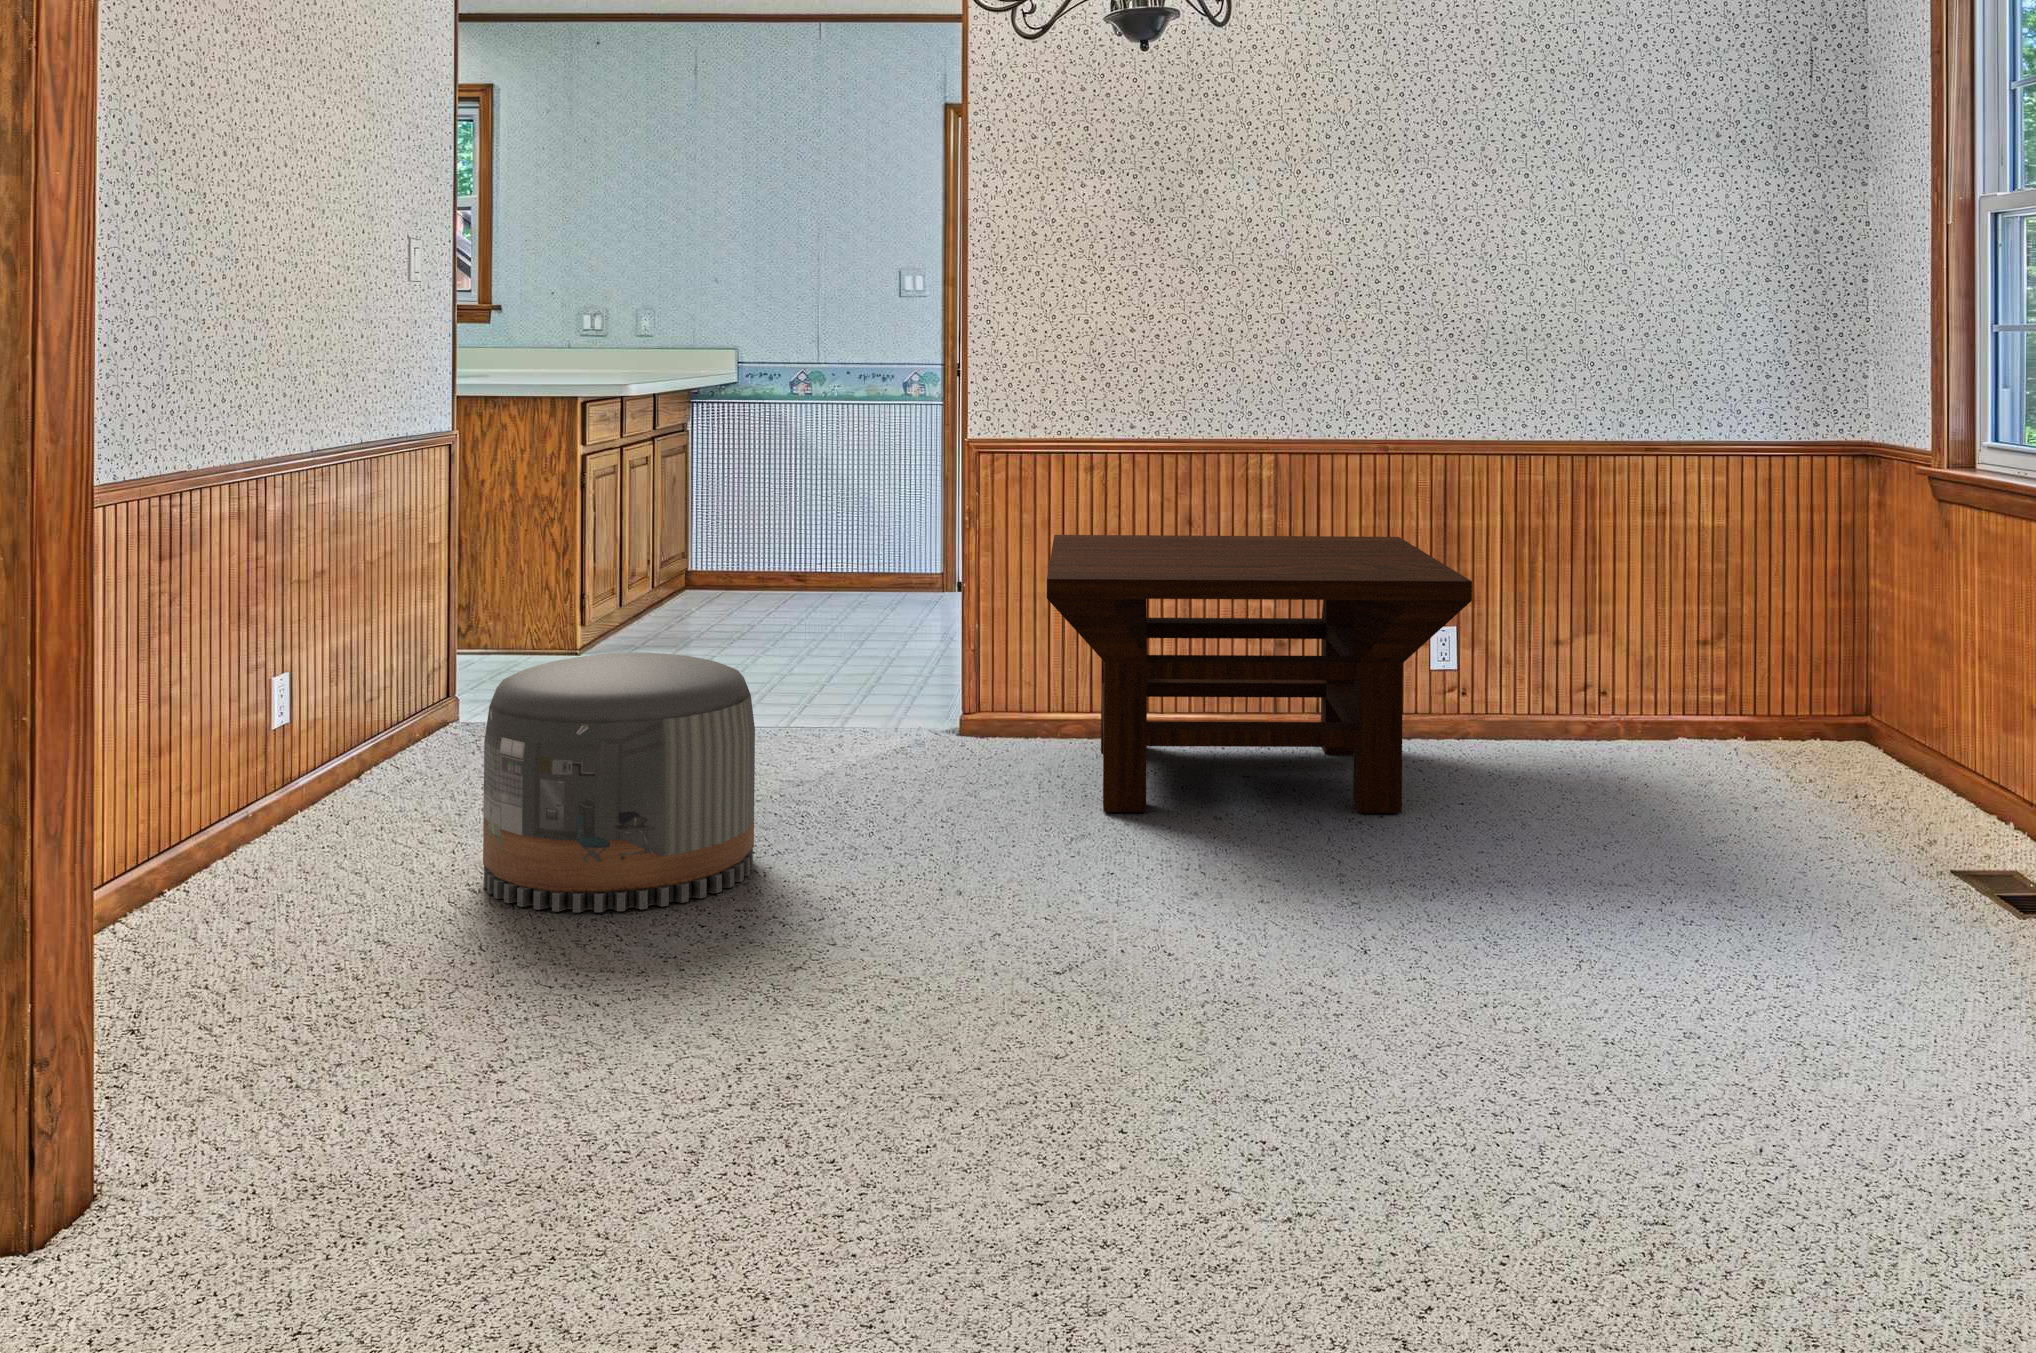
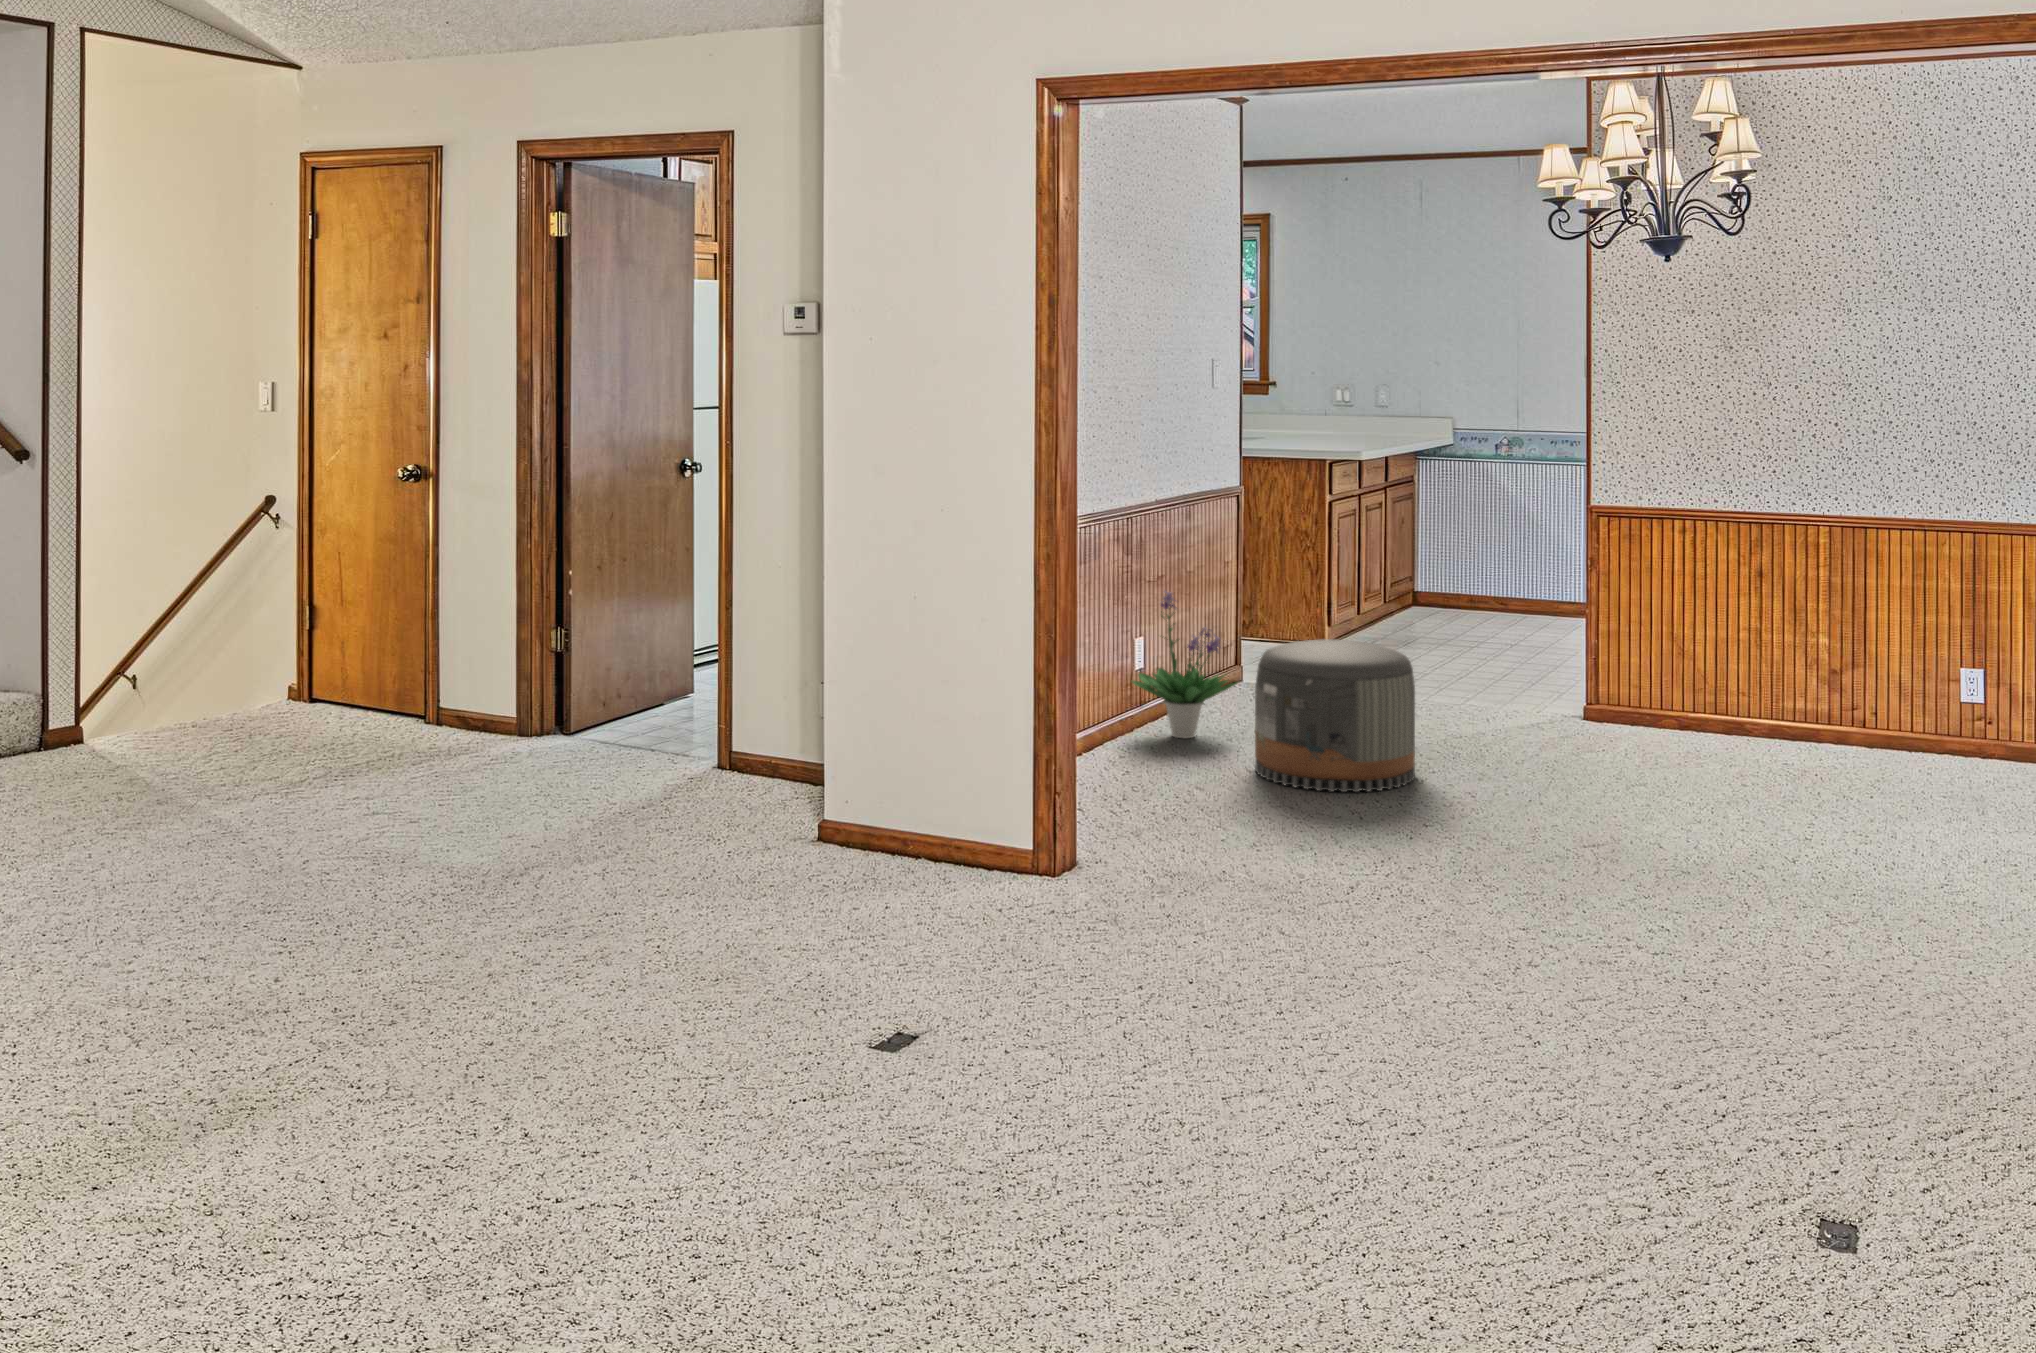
coffee table: present [1047,535,1472,813] -> none [1615,579,1936,798]
potted plant: none [254,591,455,838] -> present [1132,591,1237,738]

